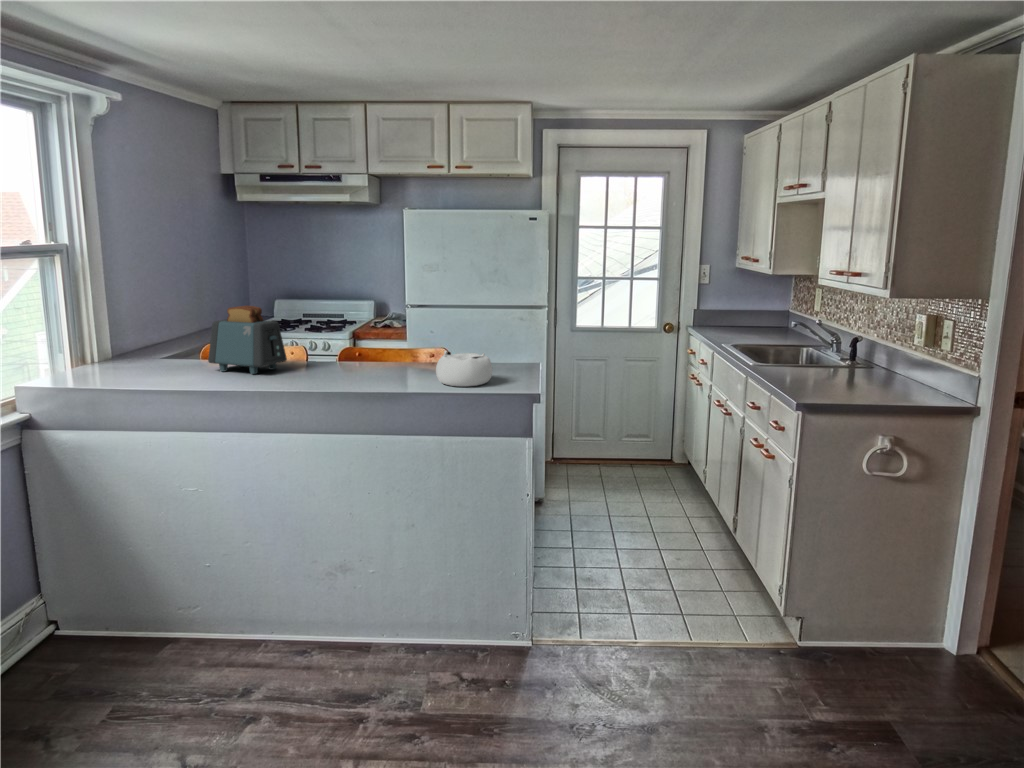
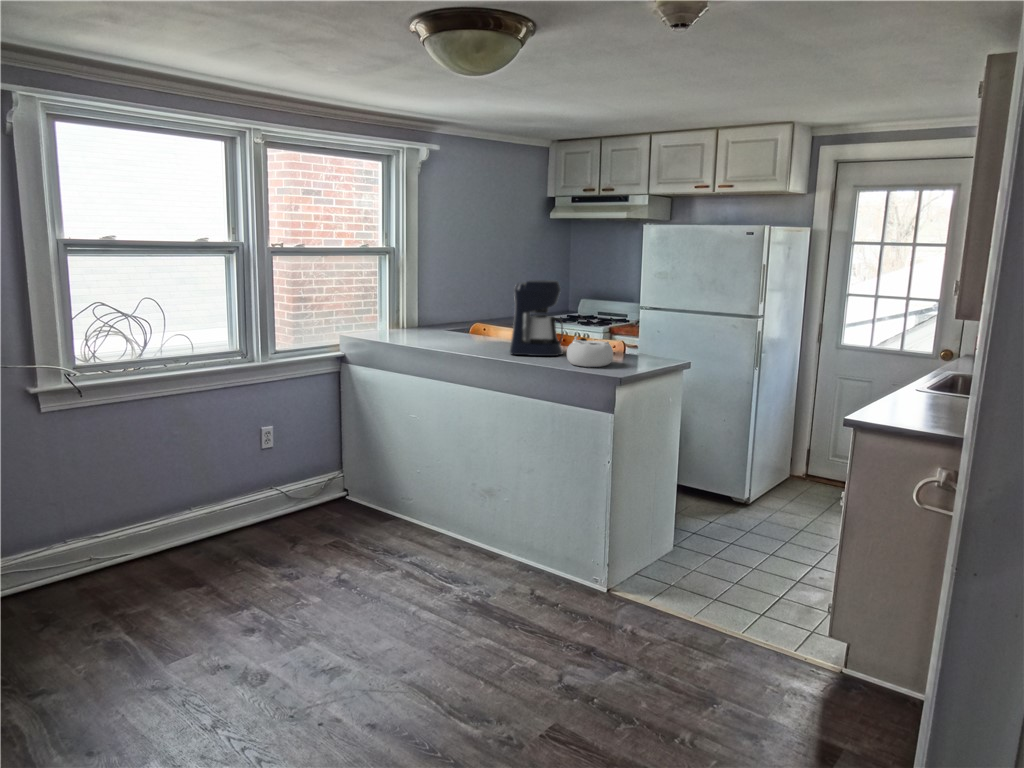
coffee maker: none [335,283,405,383] -> present [510,280,563,356]
toaster: present [208,306,287,374] -> none [451,293,499,343]

